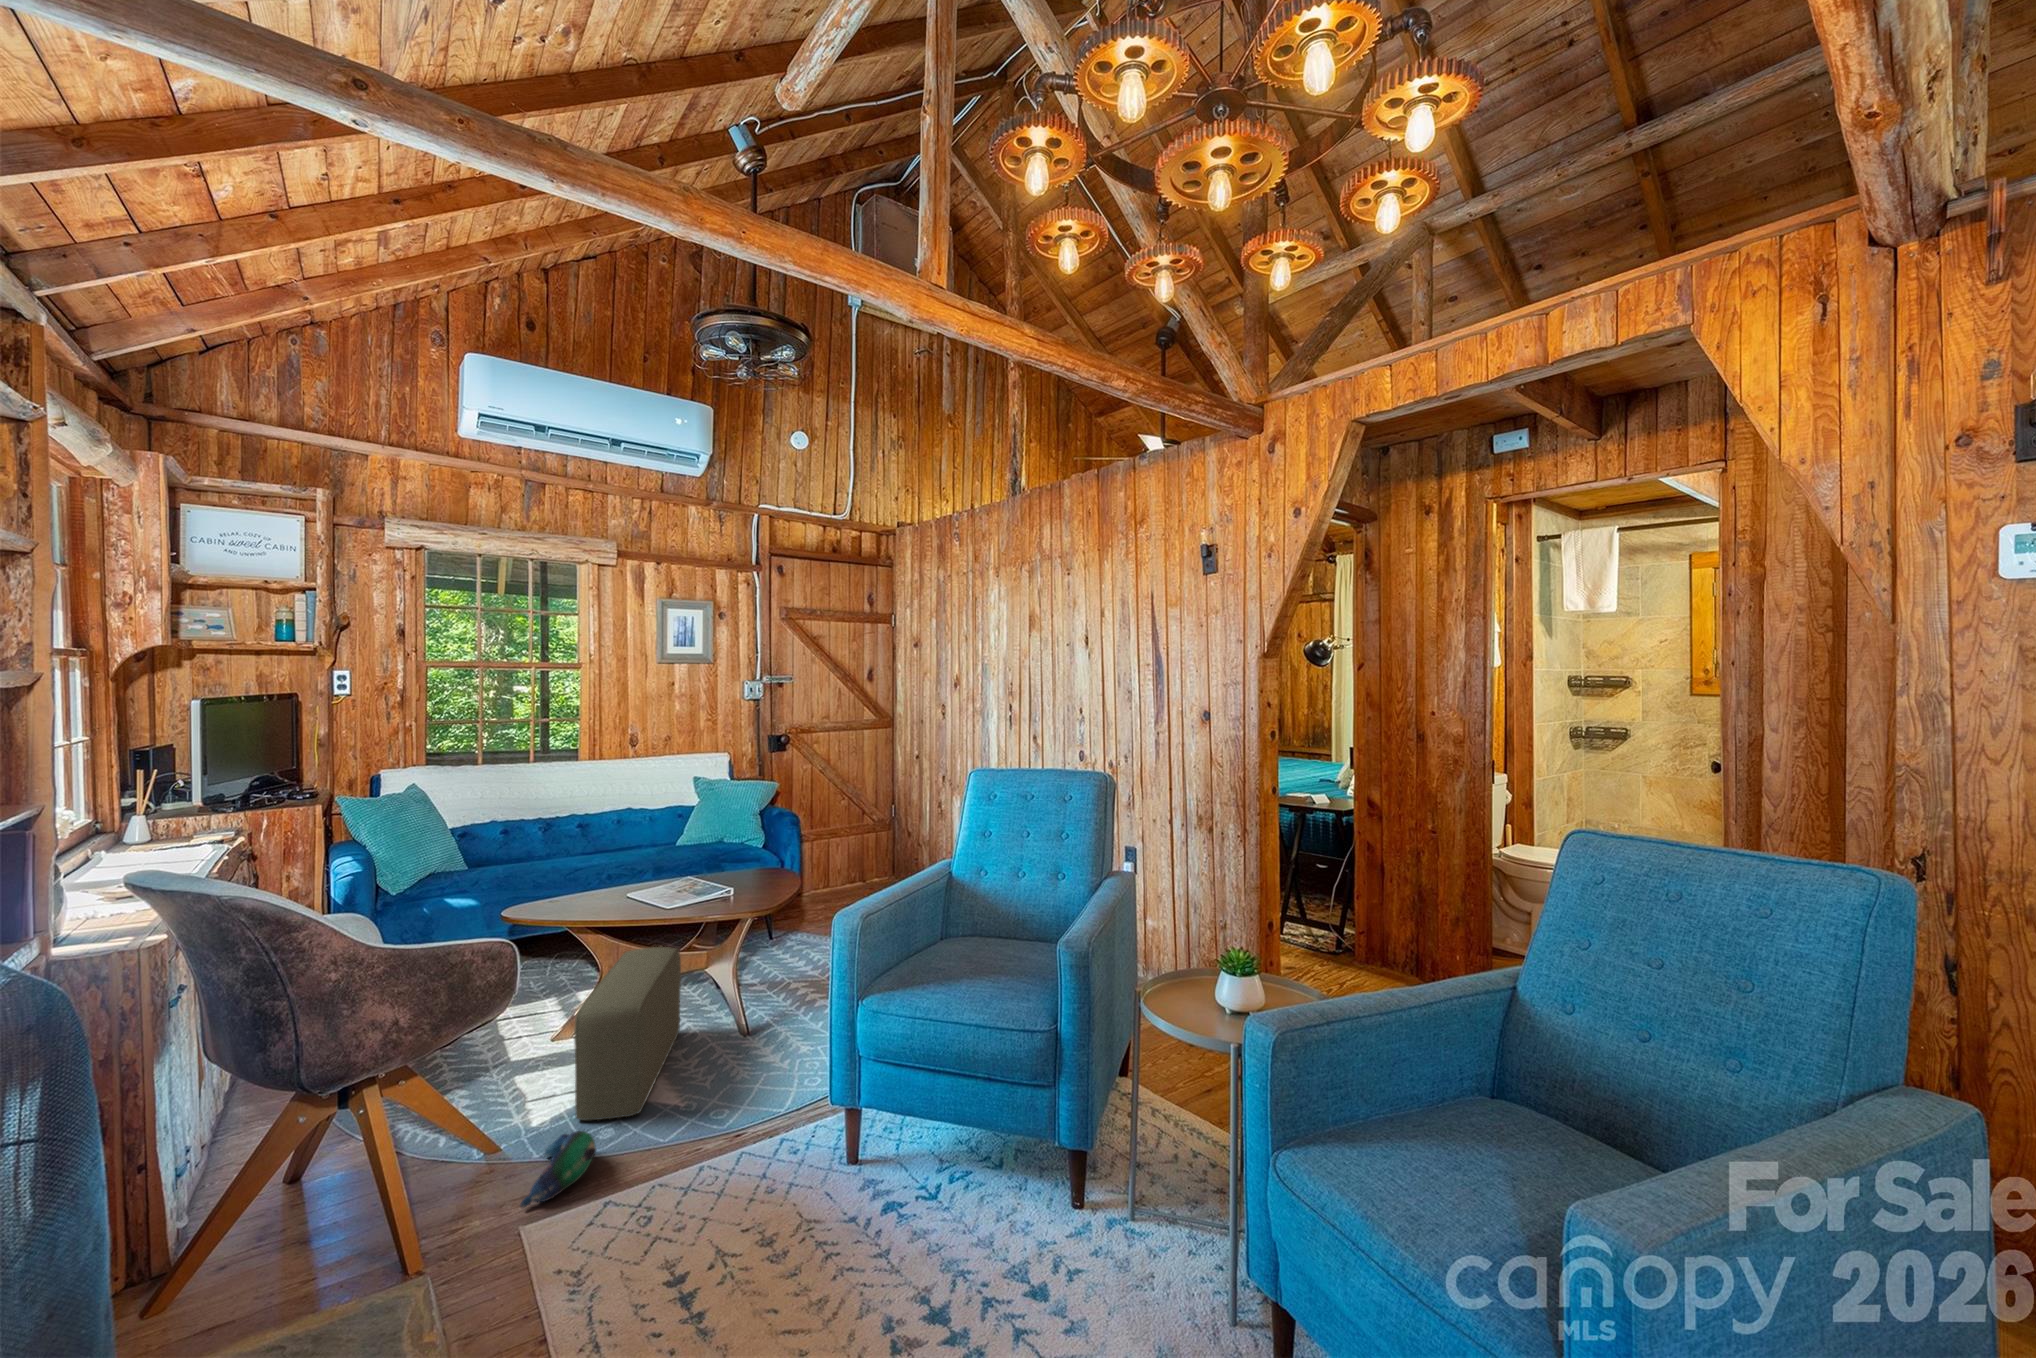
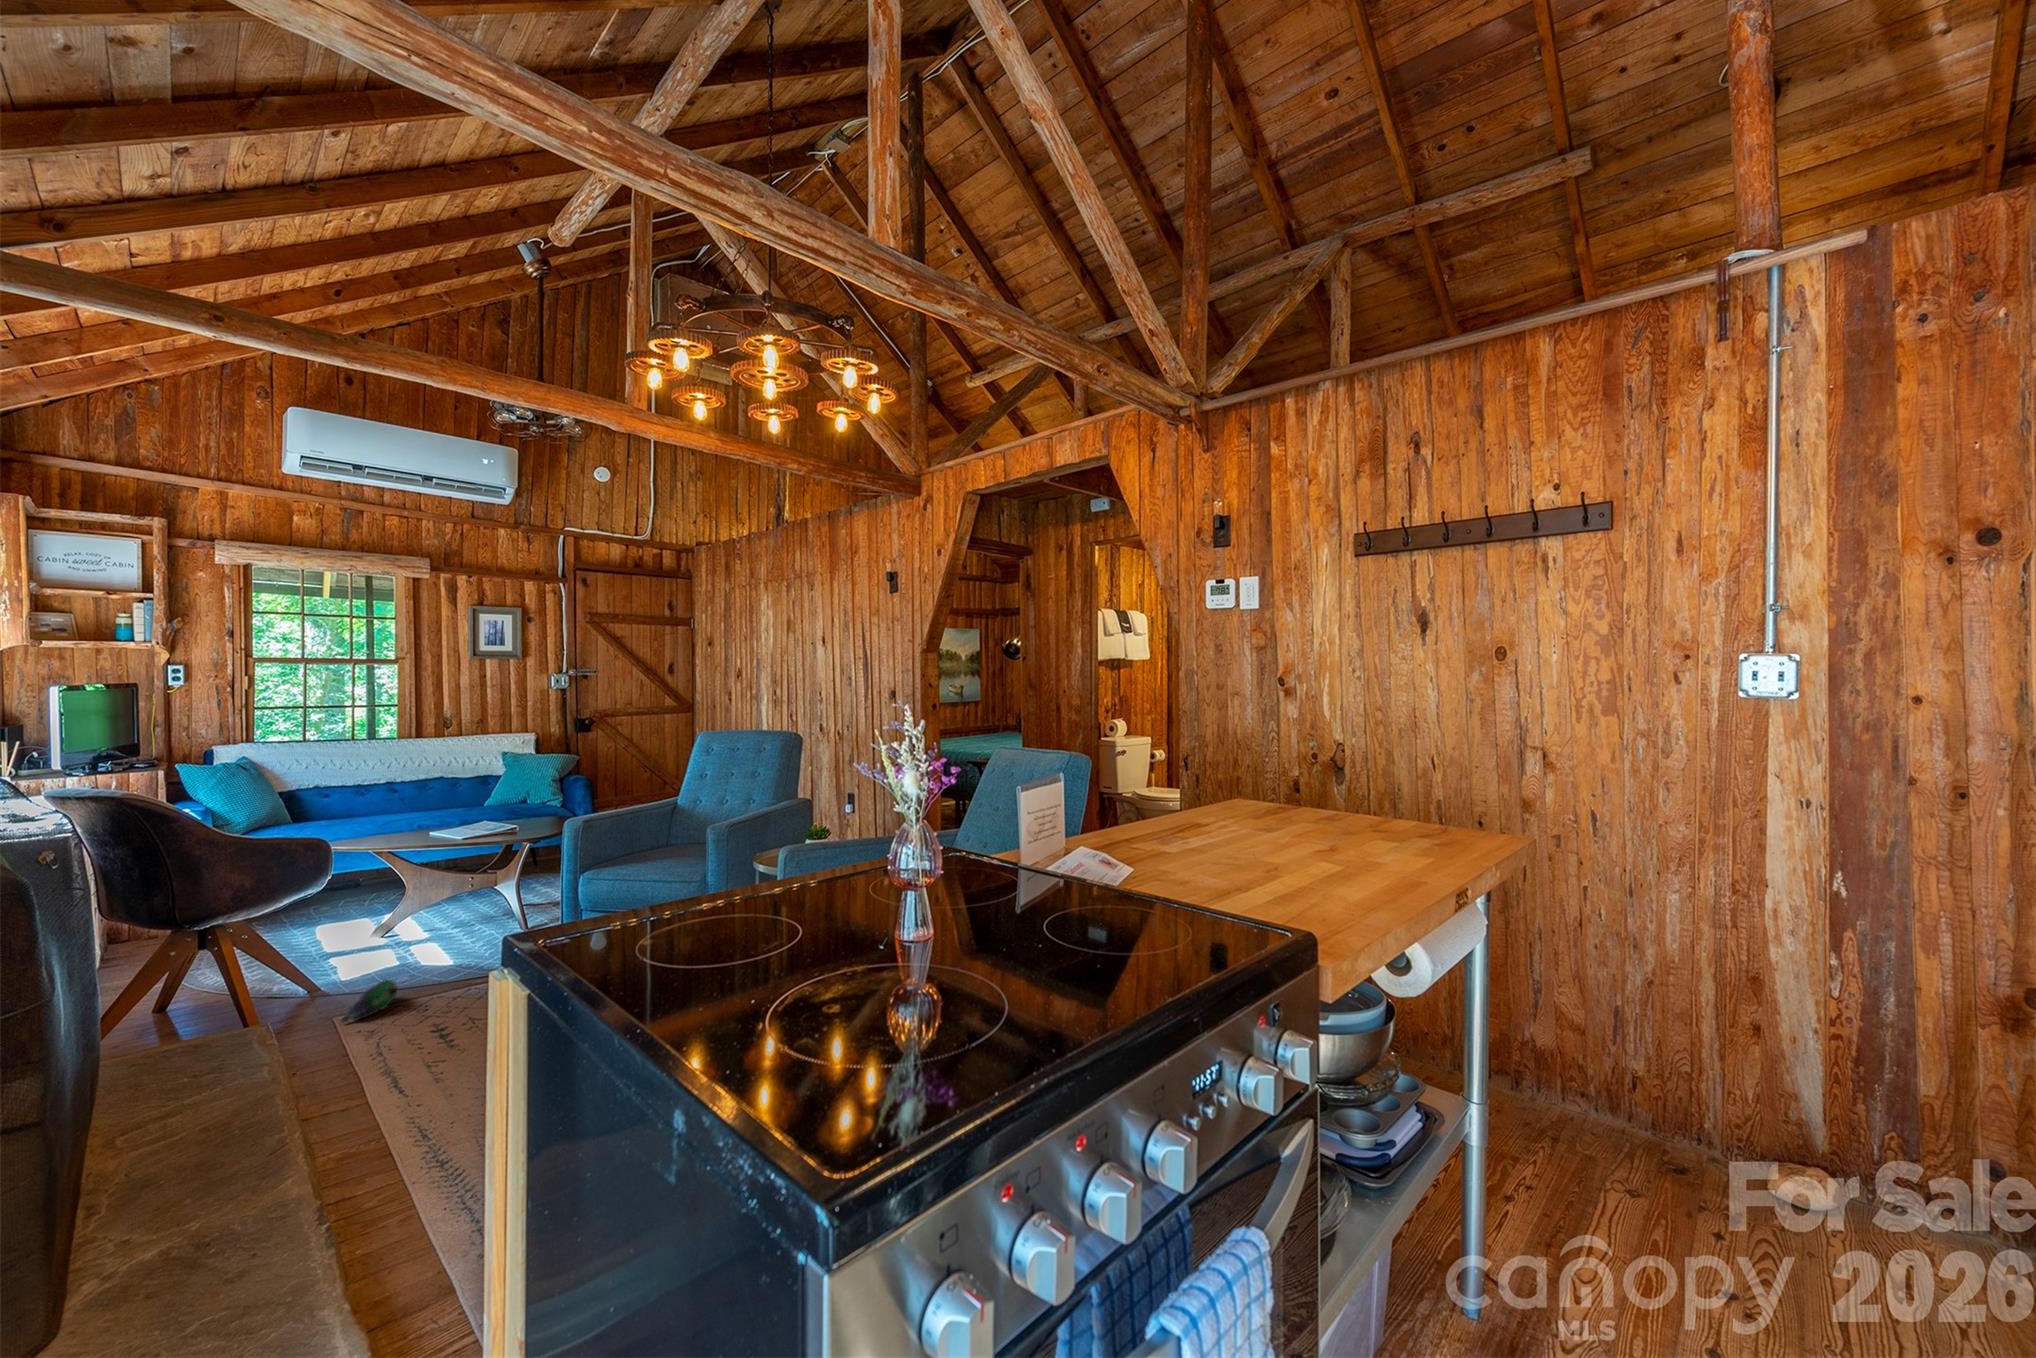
pouf: present [574,947,681,1120] -> none [384,872,475,982]

